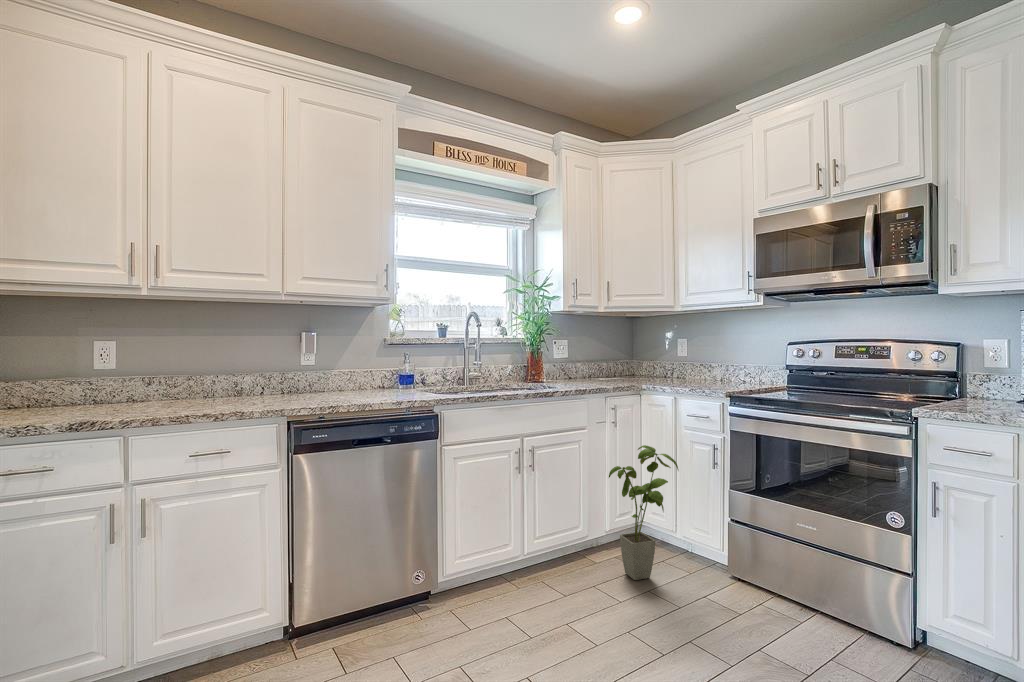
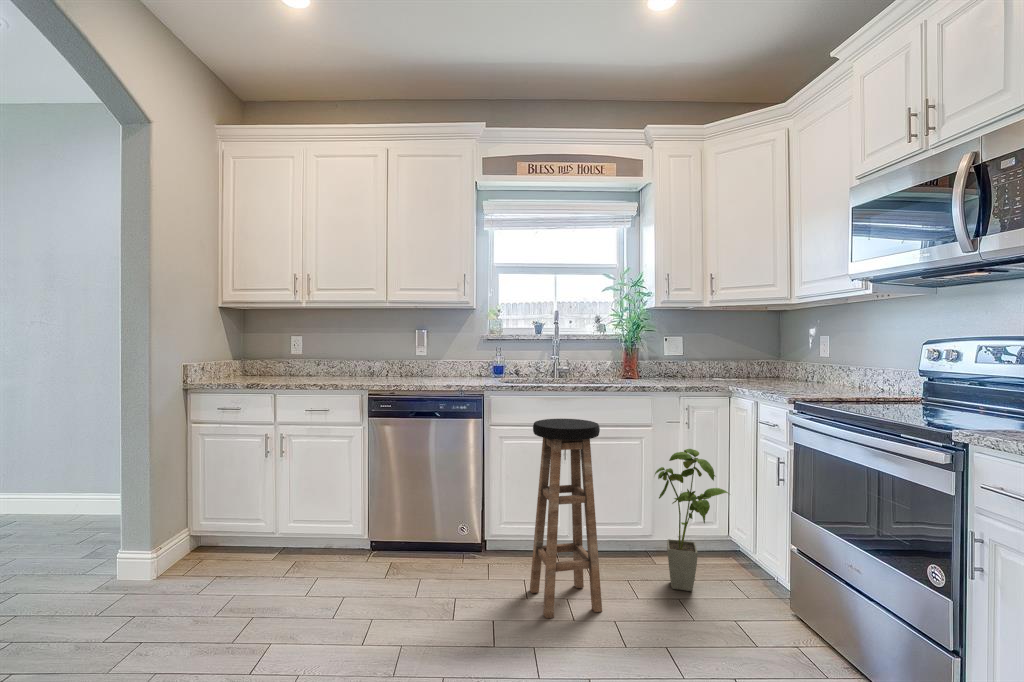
bar stool: none [525,428,610,646] -> present [530,419,602,618]

